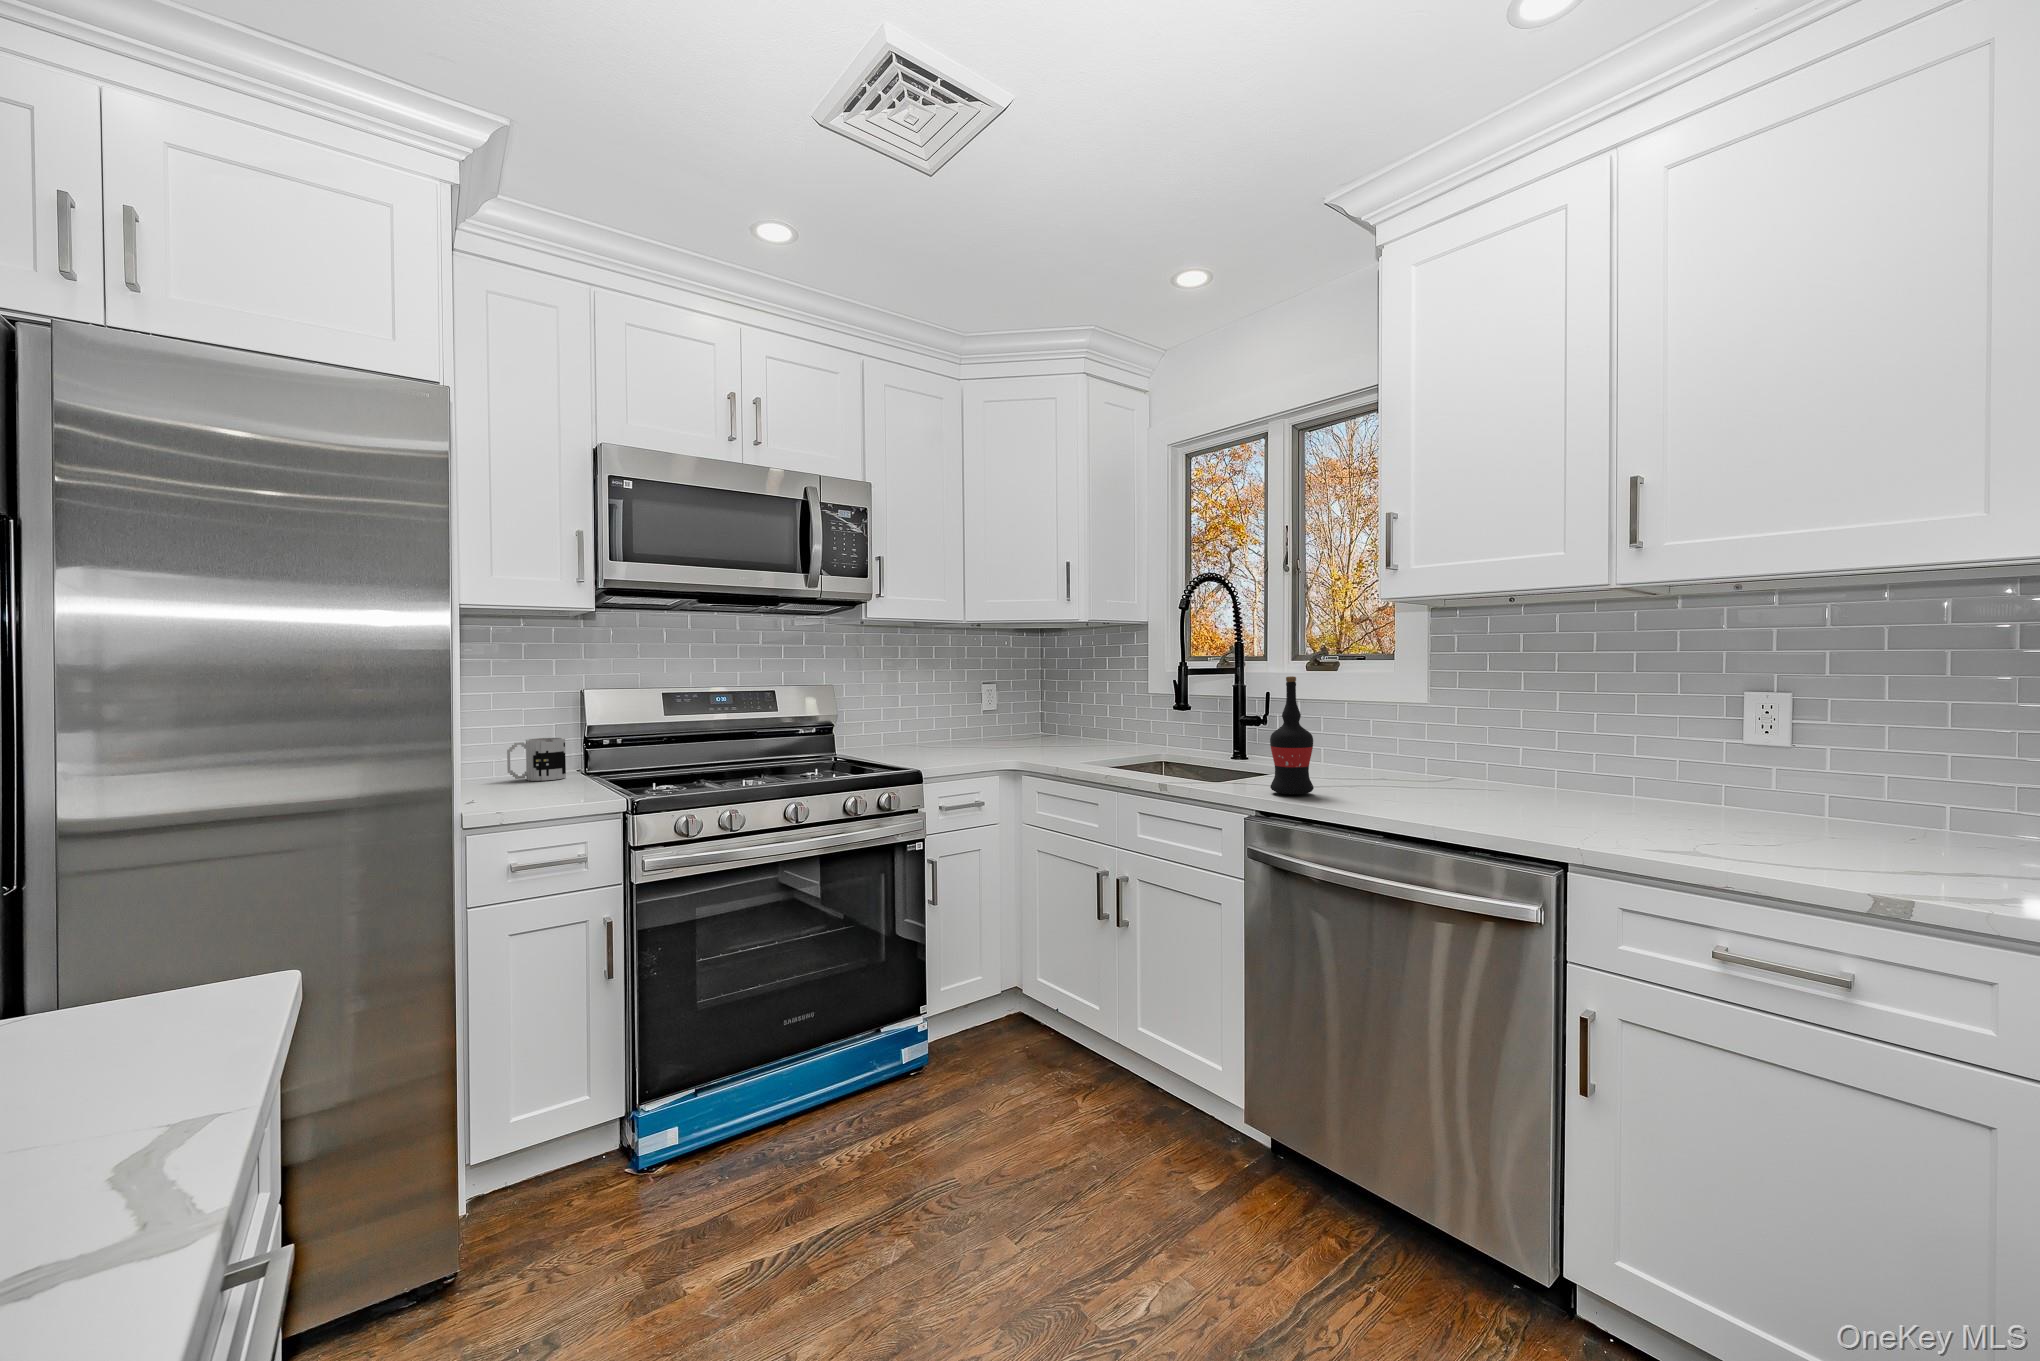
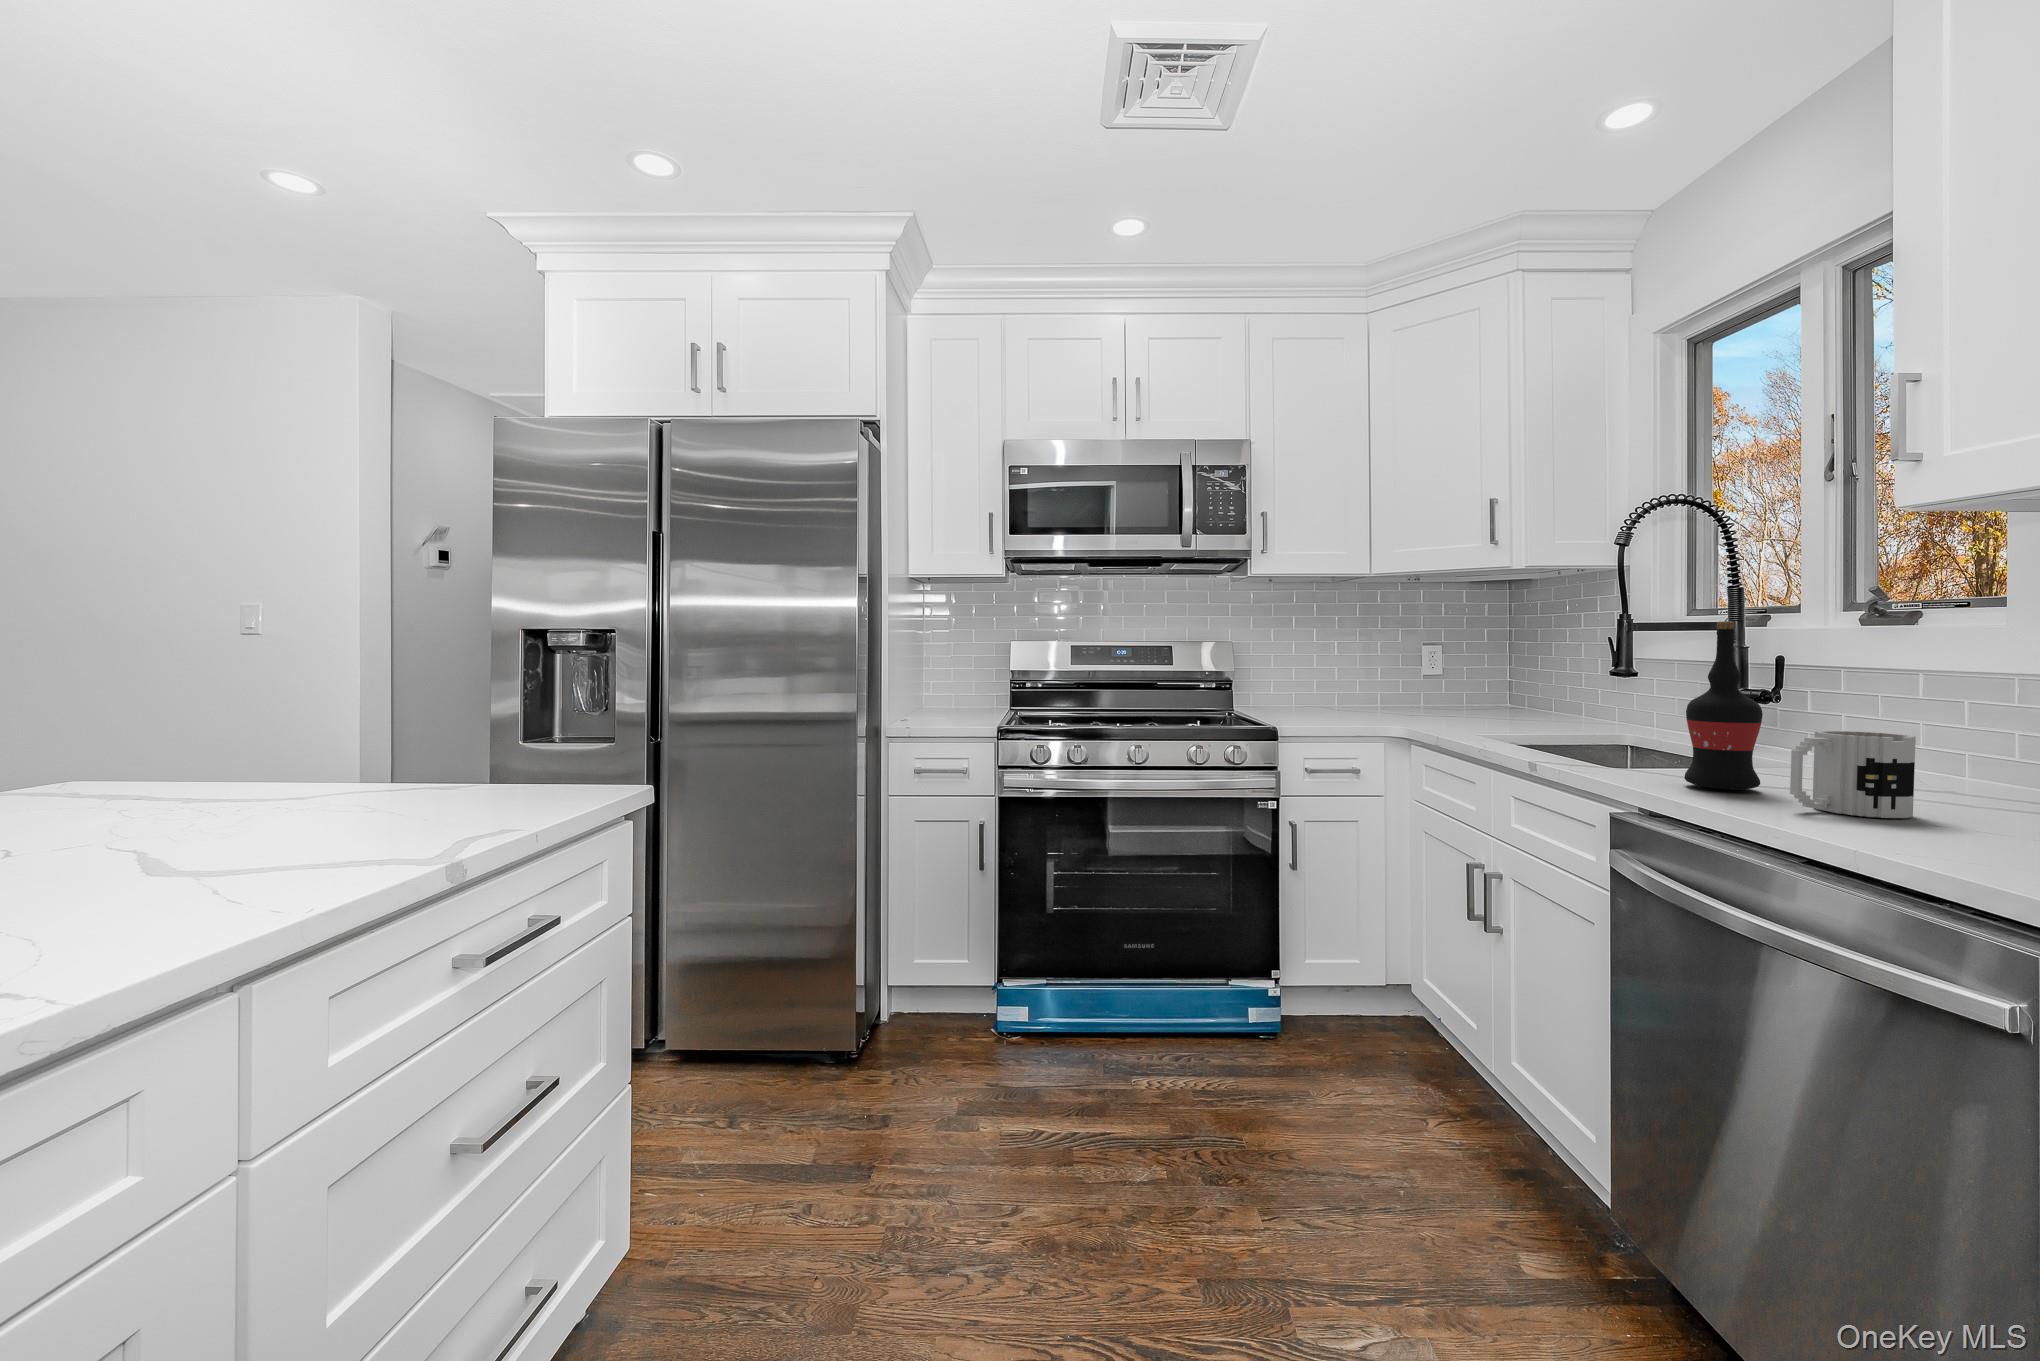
mug: present [507,738,566,781] -> present [1790,731,1916,818]

